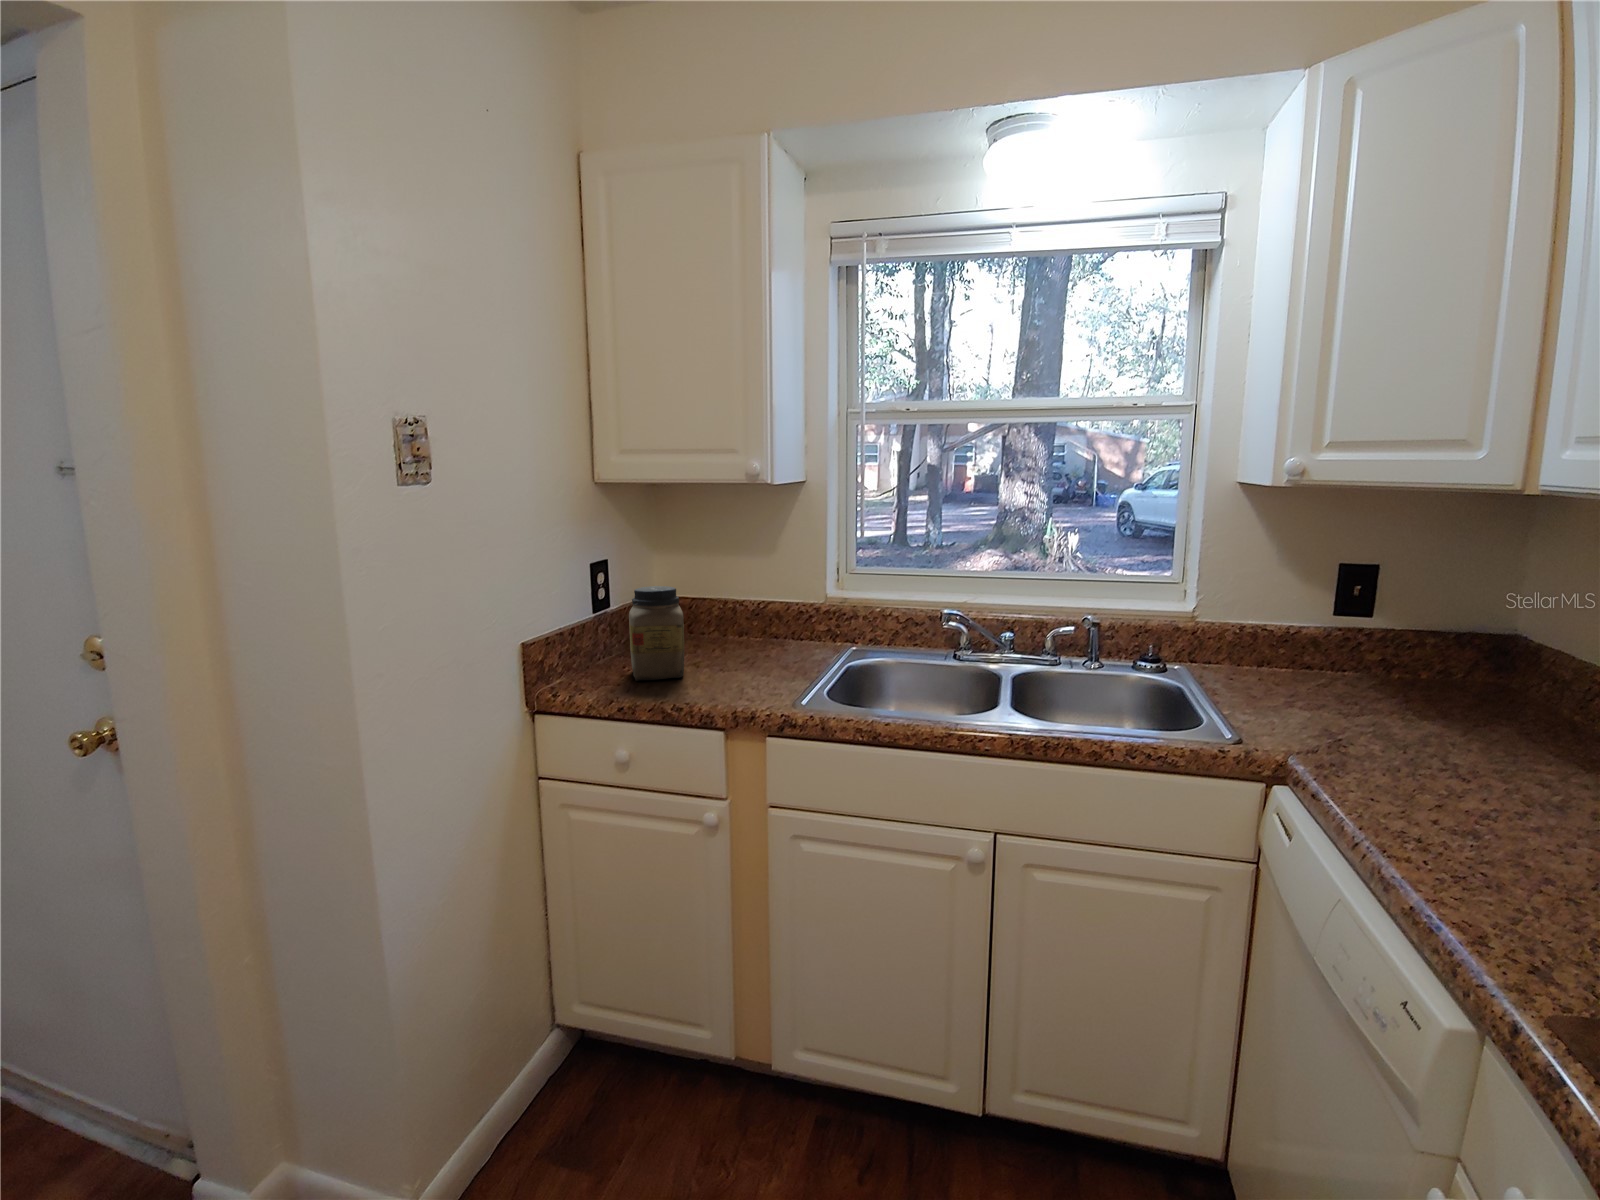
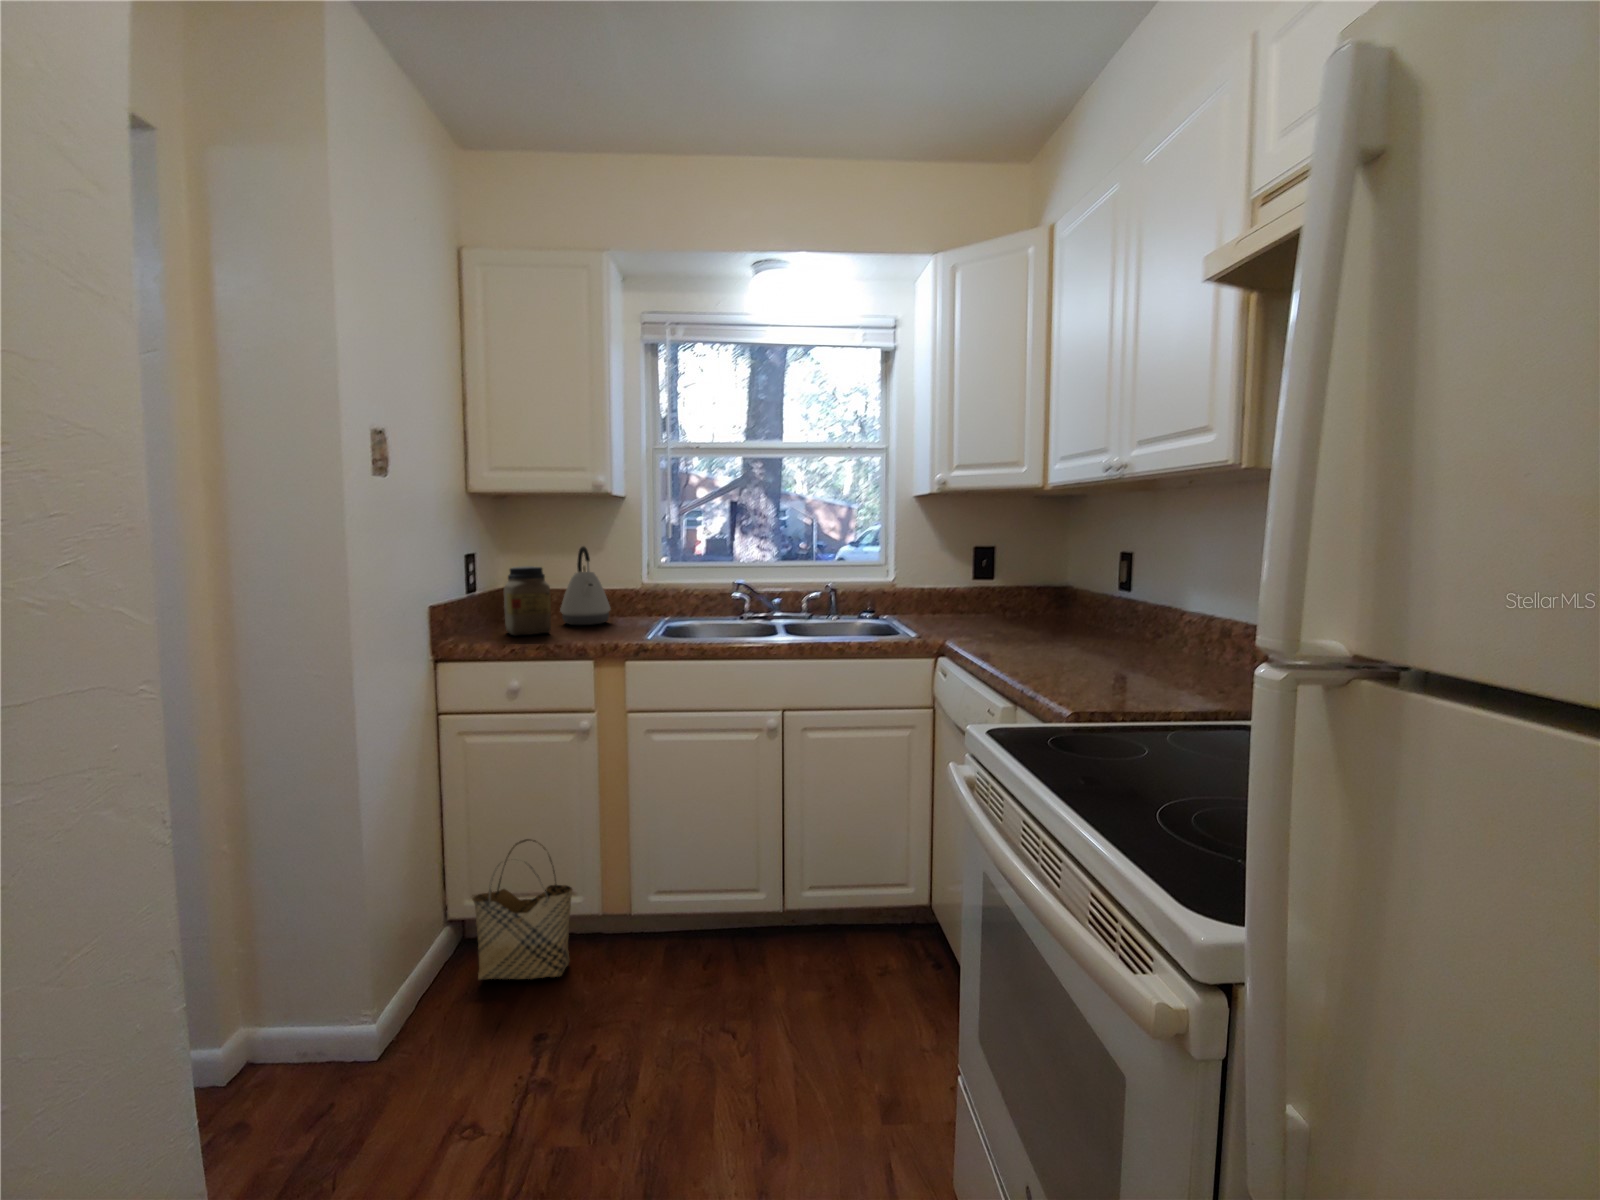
kettle: none [709,554,773,660] -> present [560,546,610,625]
woven basket: none [569,950,691,1146] -> present [472,839,572,980]

